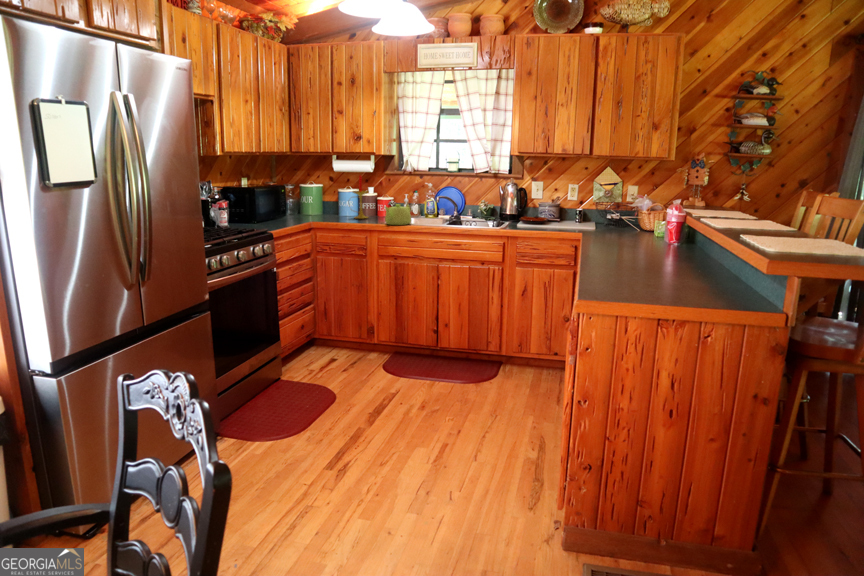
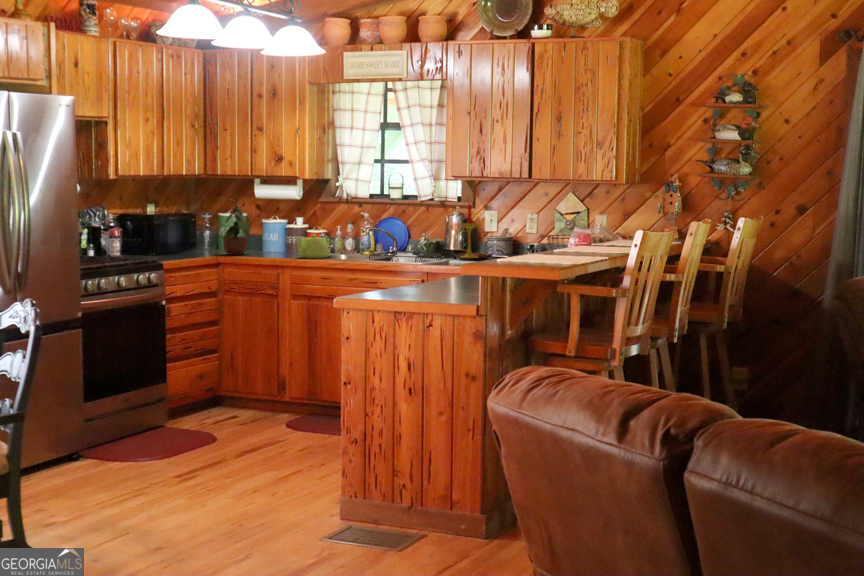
potted plant: none [311,170,342,222] -> present [222,197,250,255]
candle: present [353,175,369,219] -> present [459,204,480,258]

